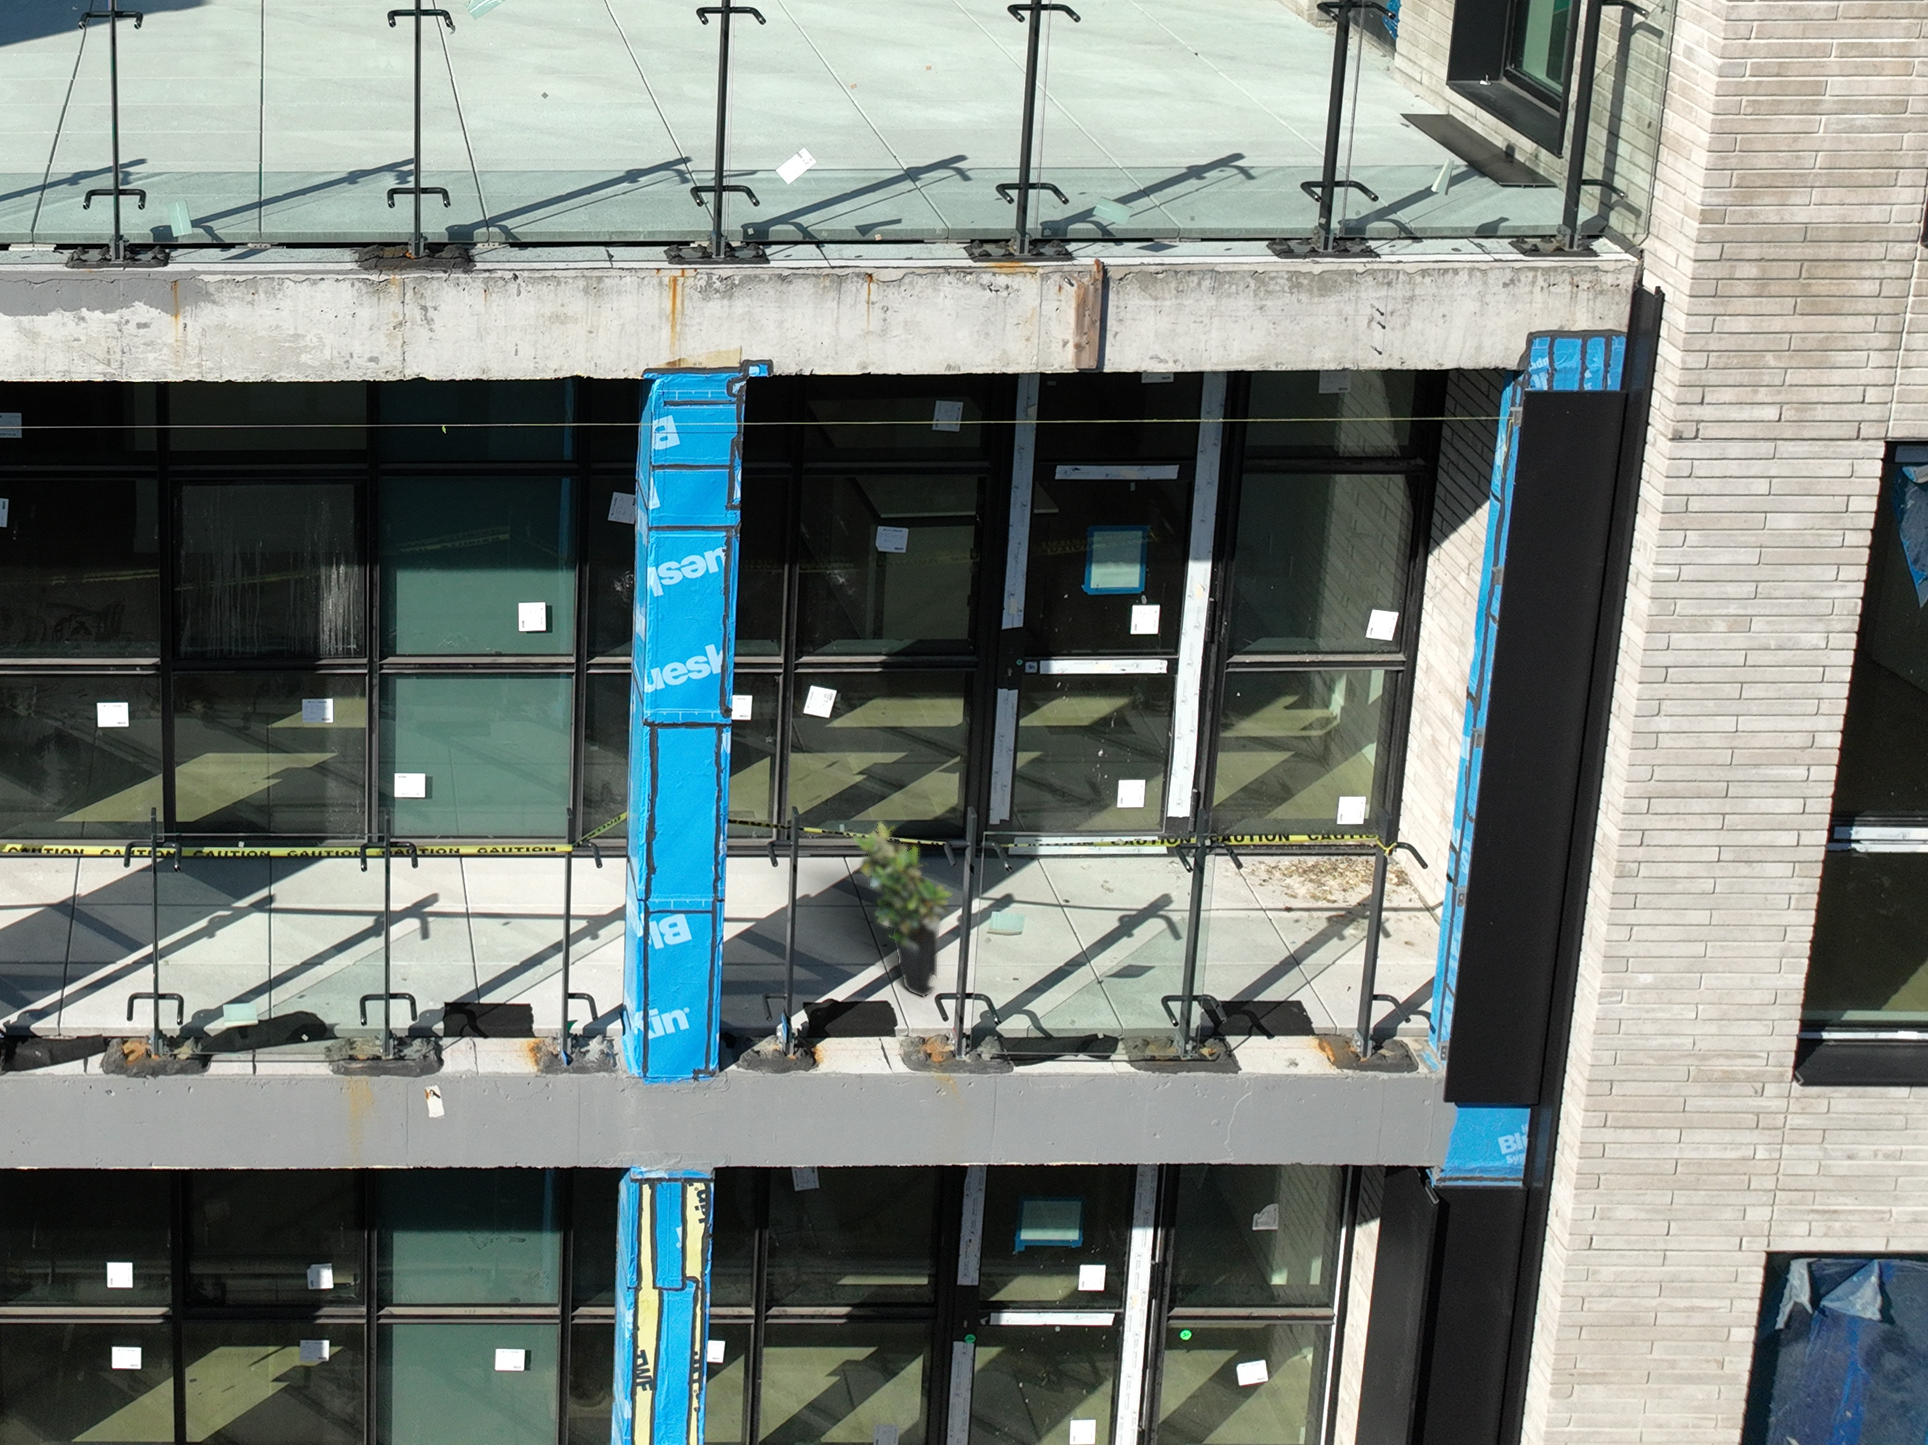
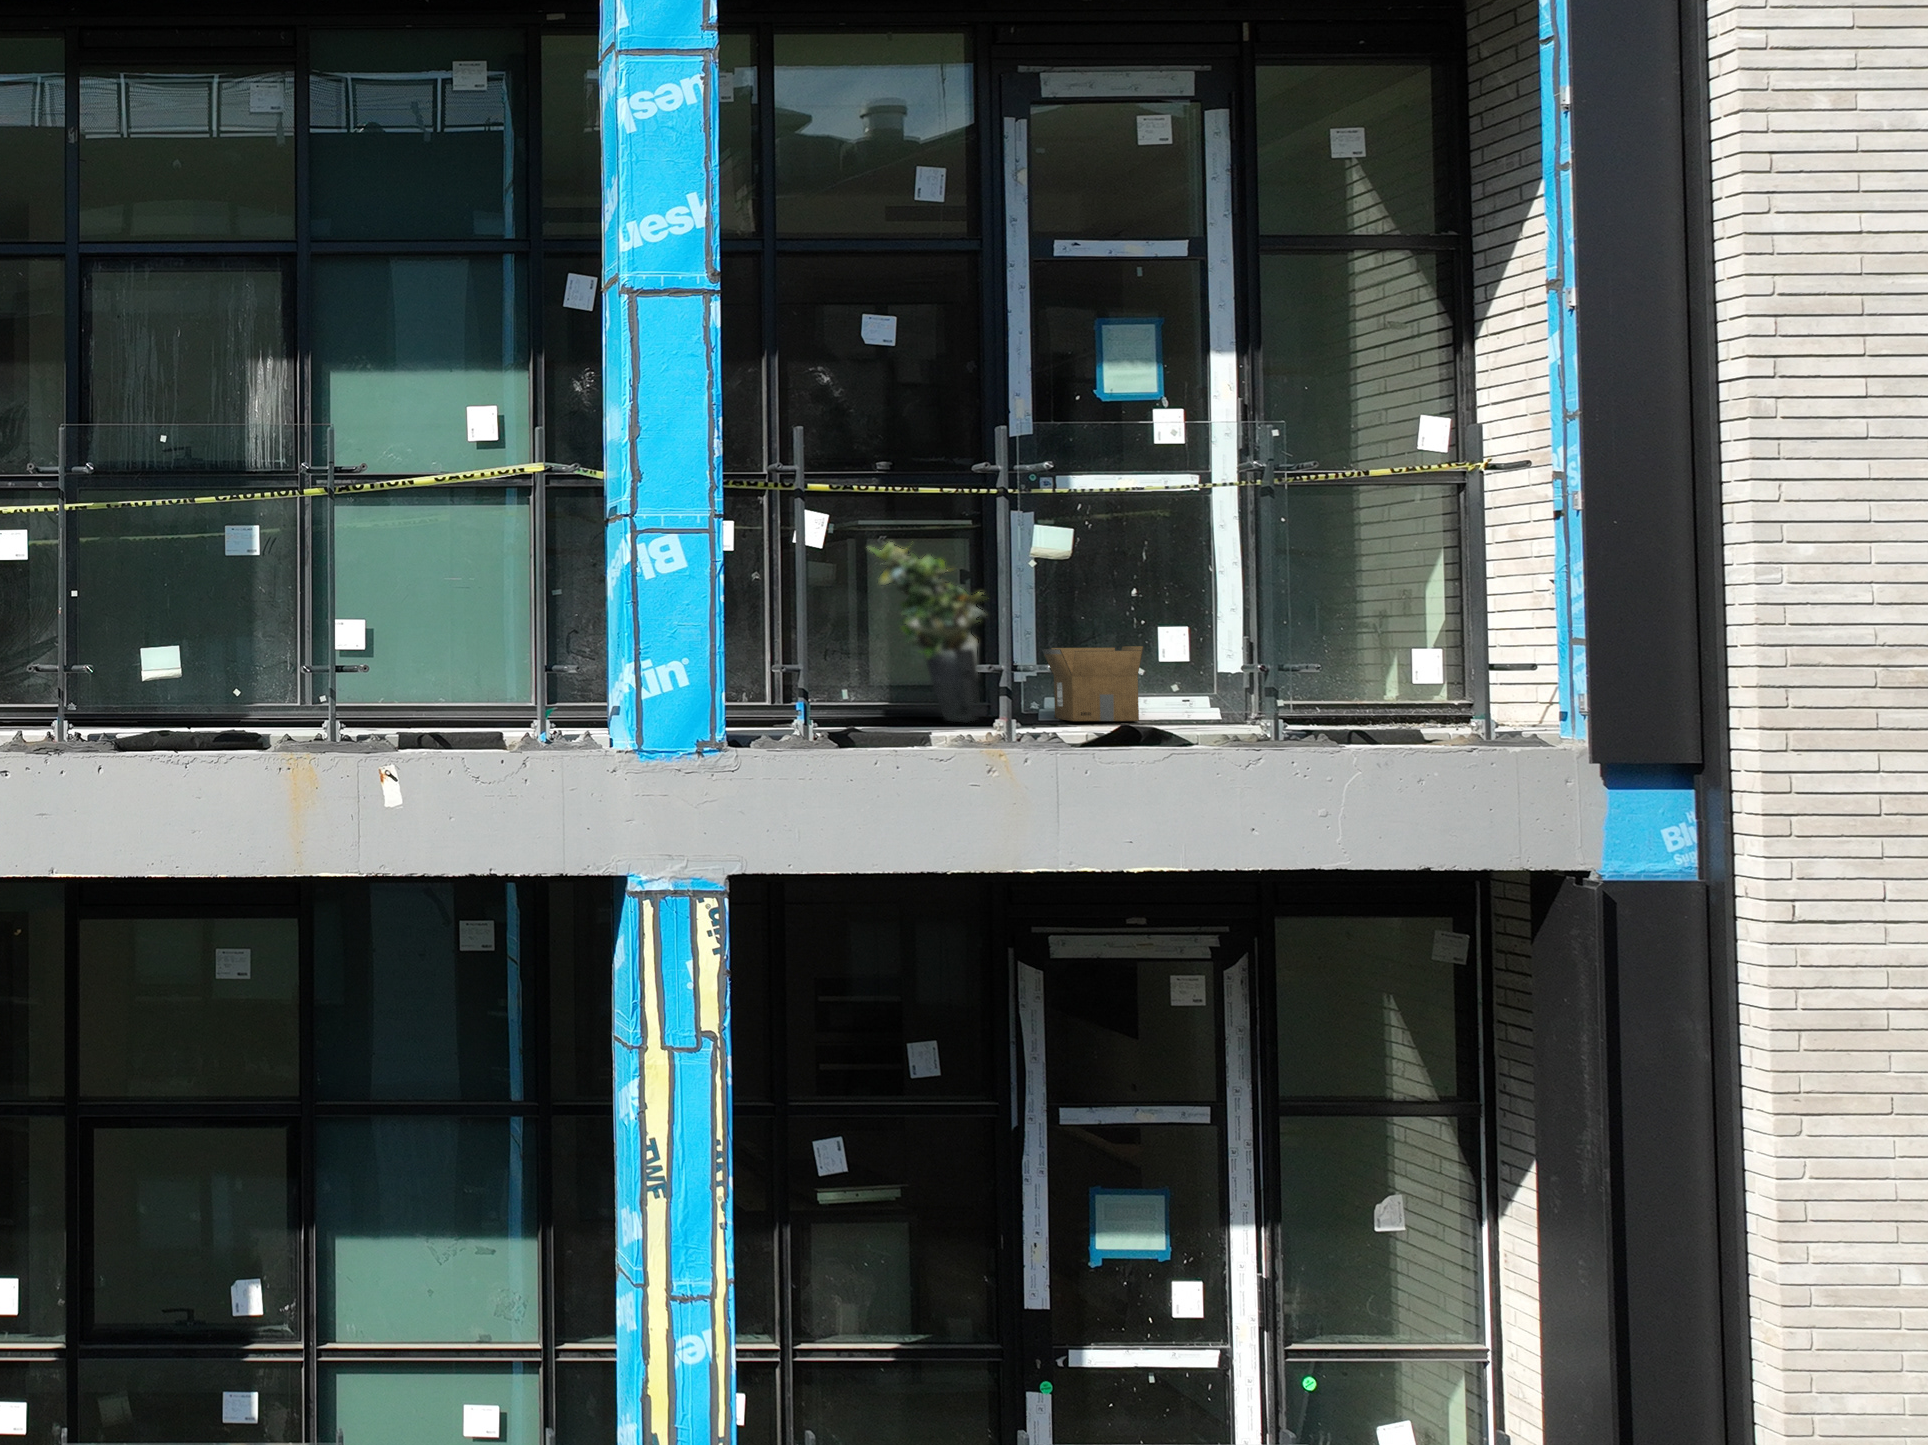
cardboard box: none [995,924,1074,1030] -> present [1042,646,1144,721]

